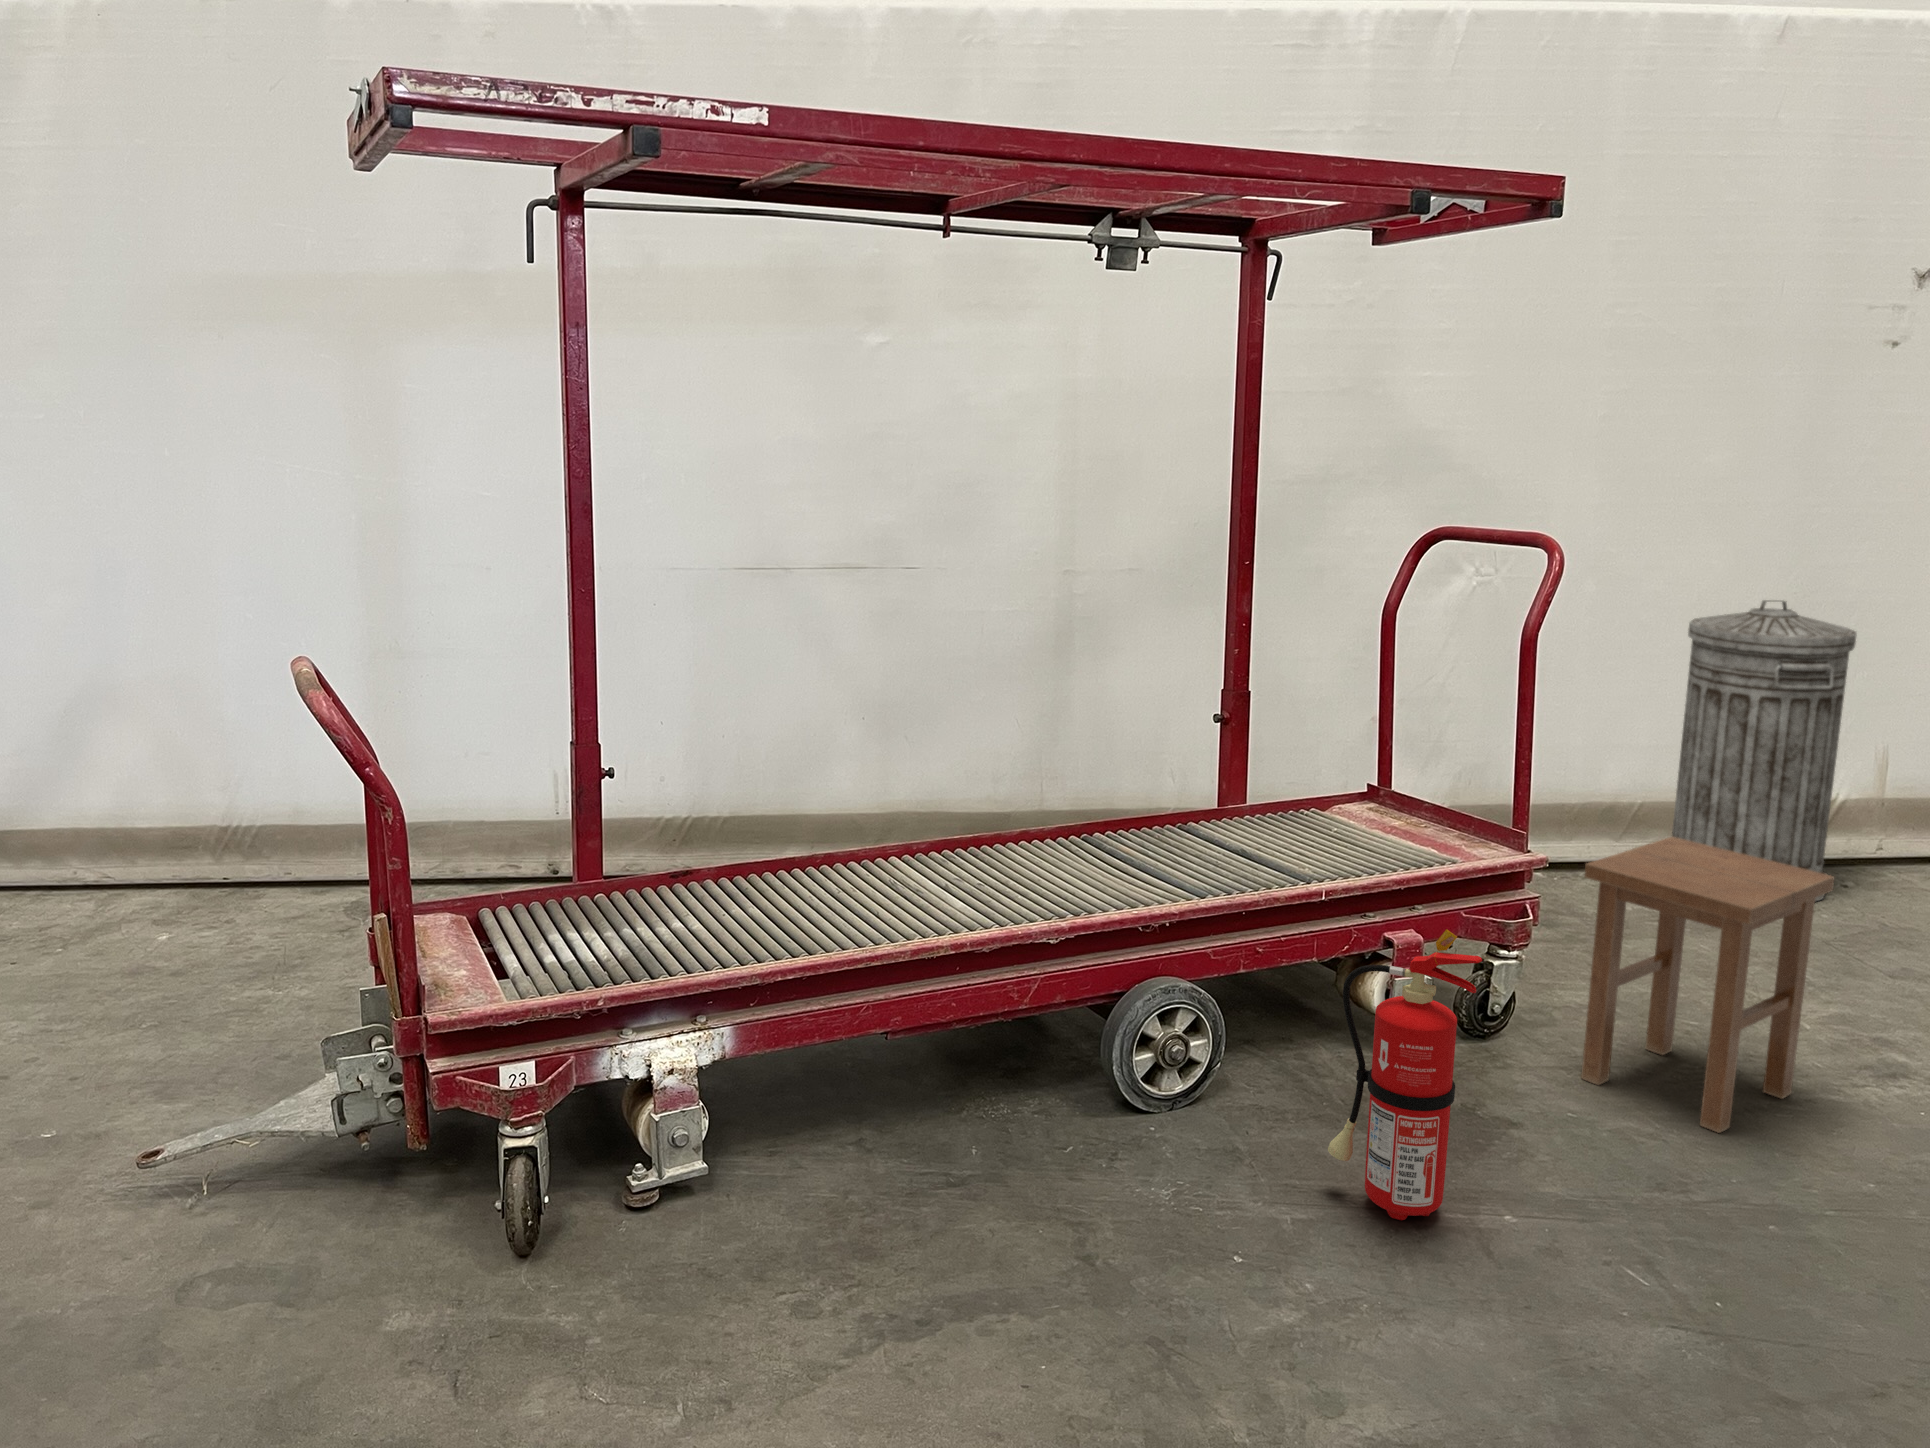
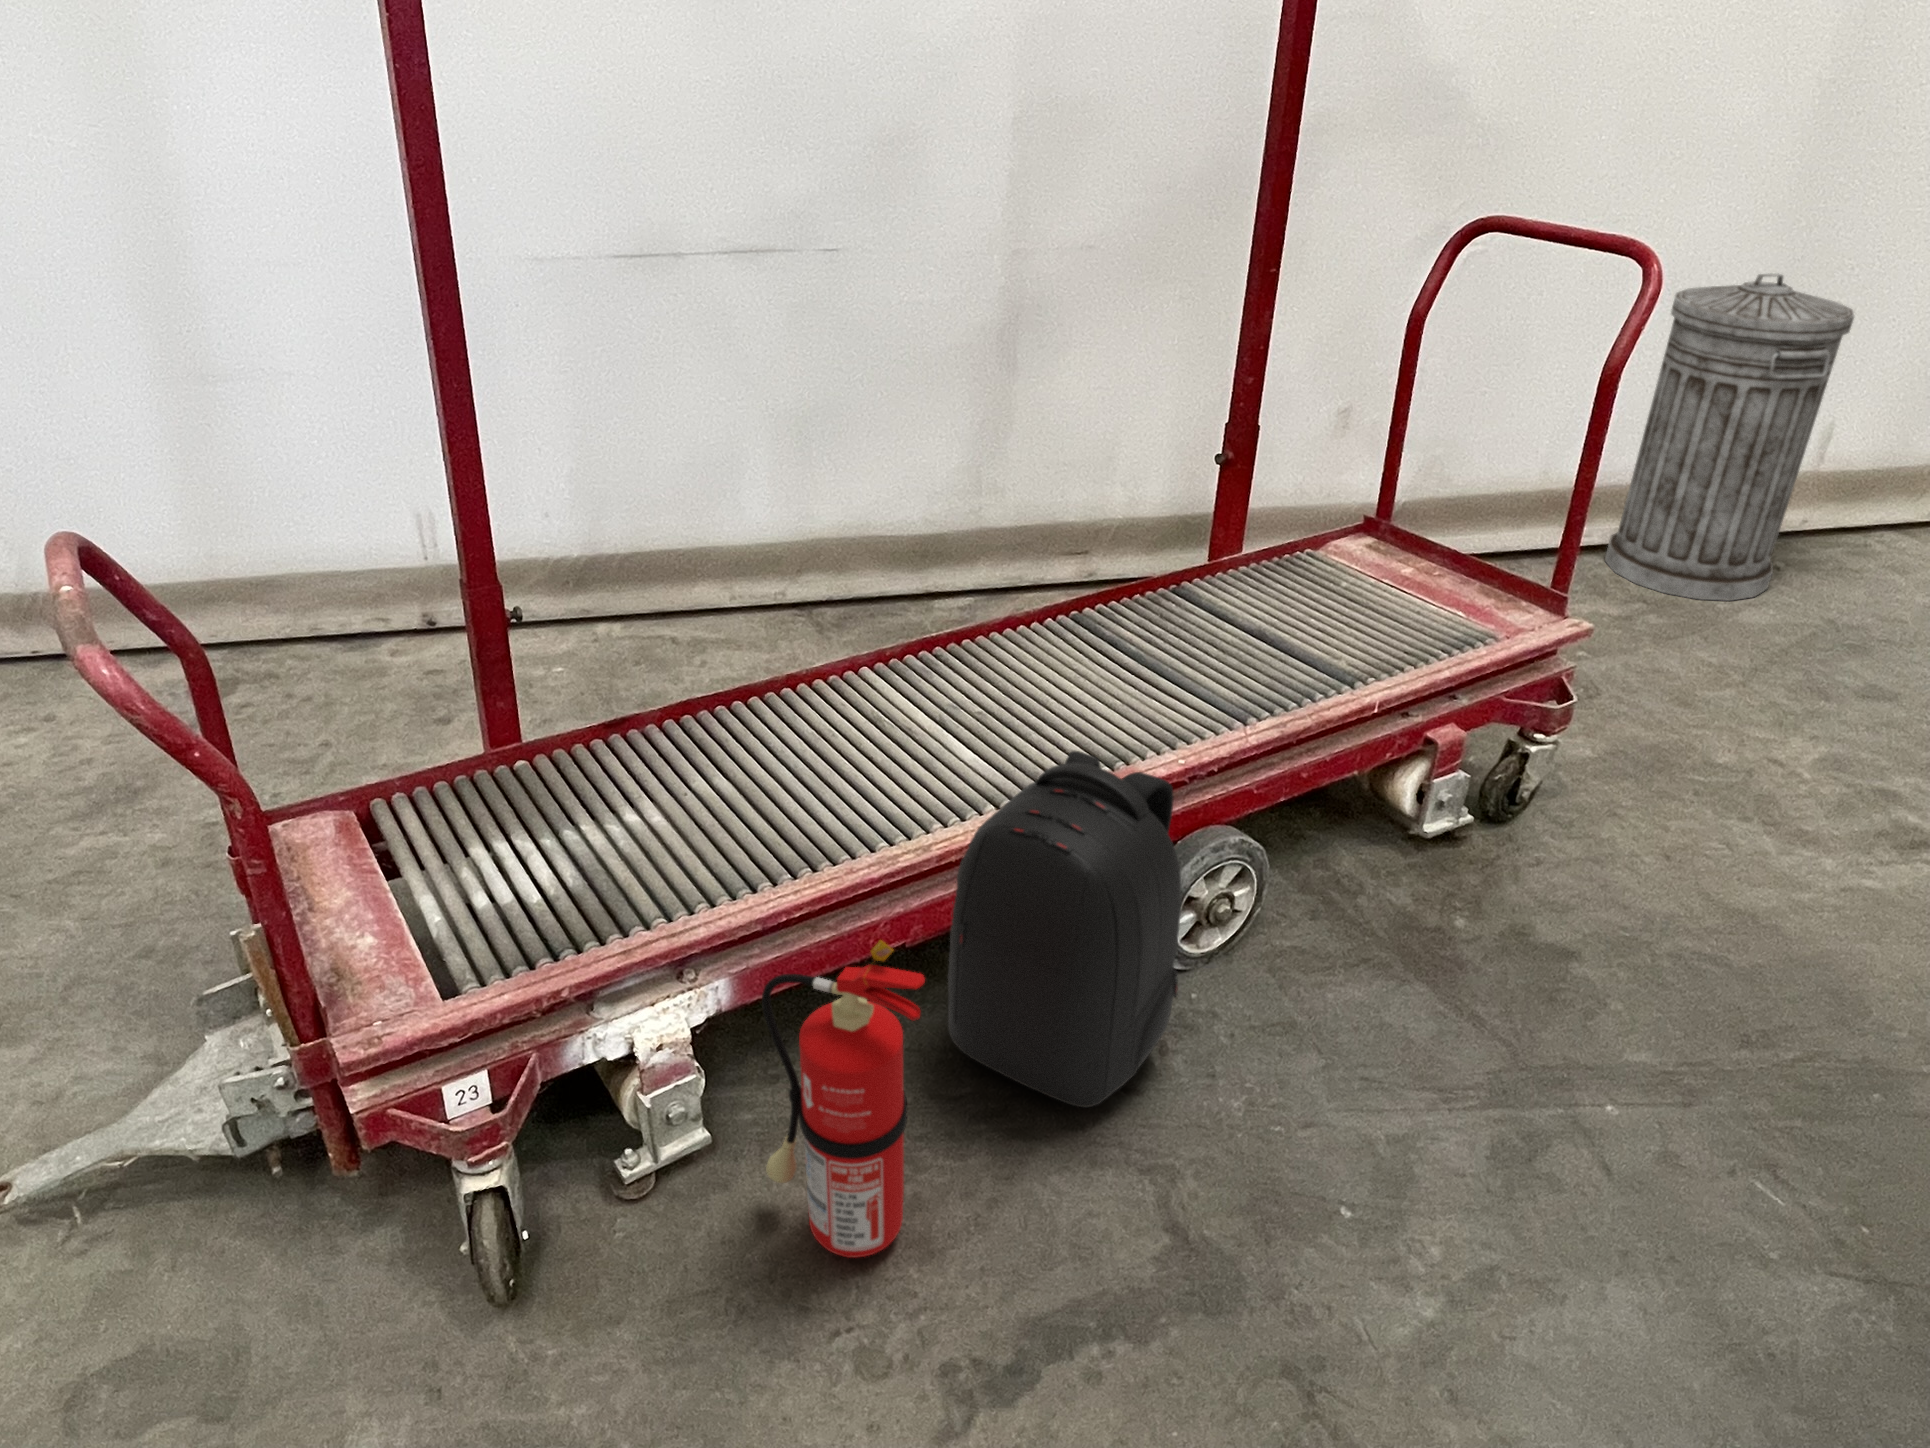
stool: present [1581,837,1834,1133] -> none [1613,598,1925,932]
backpack: none [923,892,1125,1190] -> present [948,751,1182,1107]
fire extinguisher: present [1328,929,1482,1220] -> present [762,940,925,1258]

